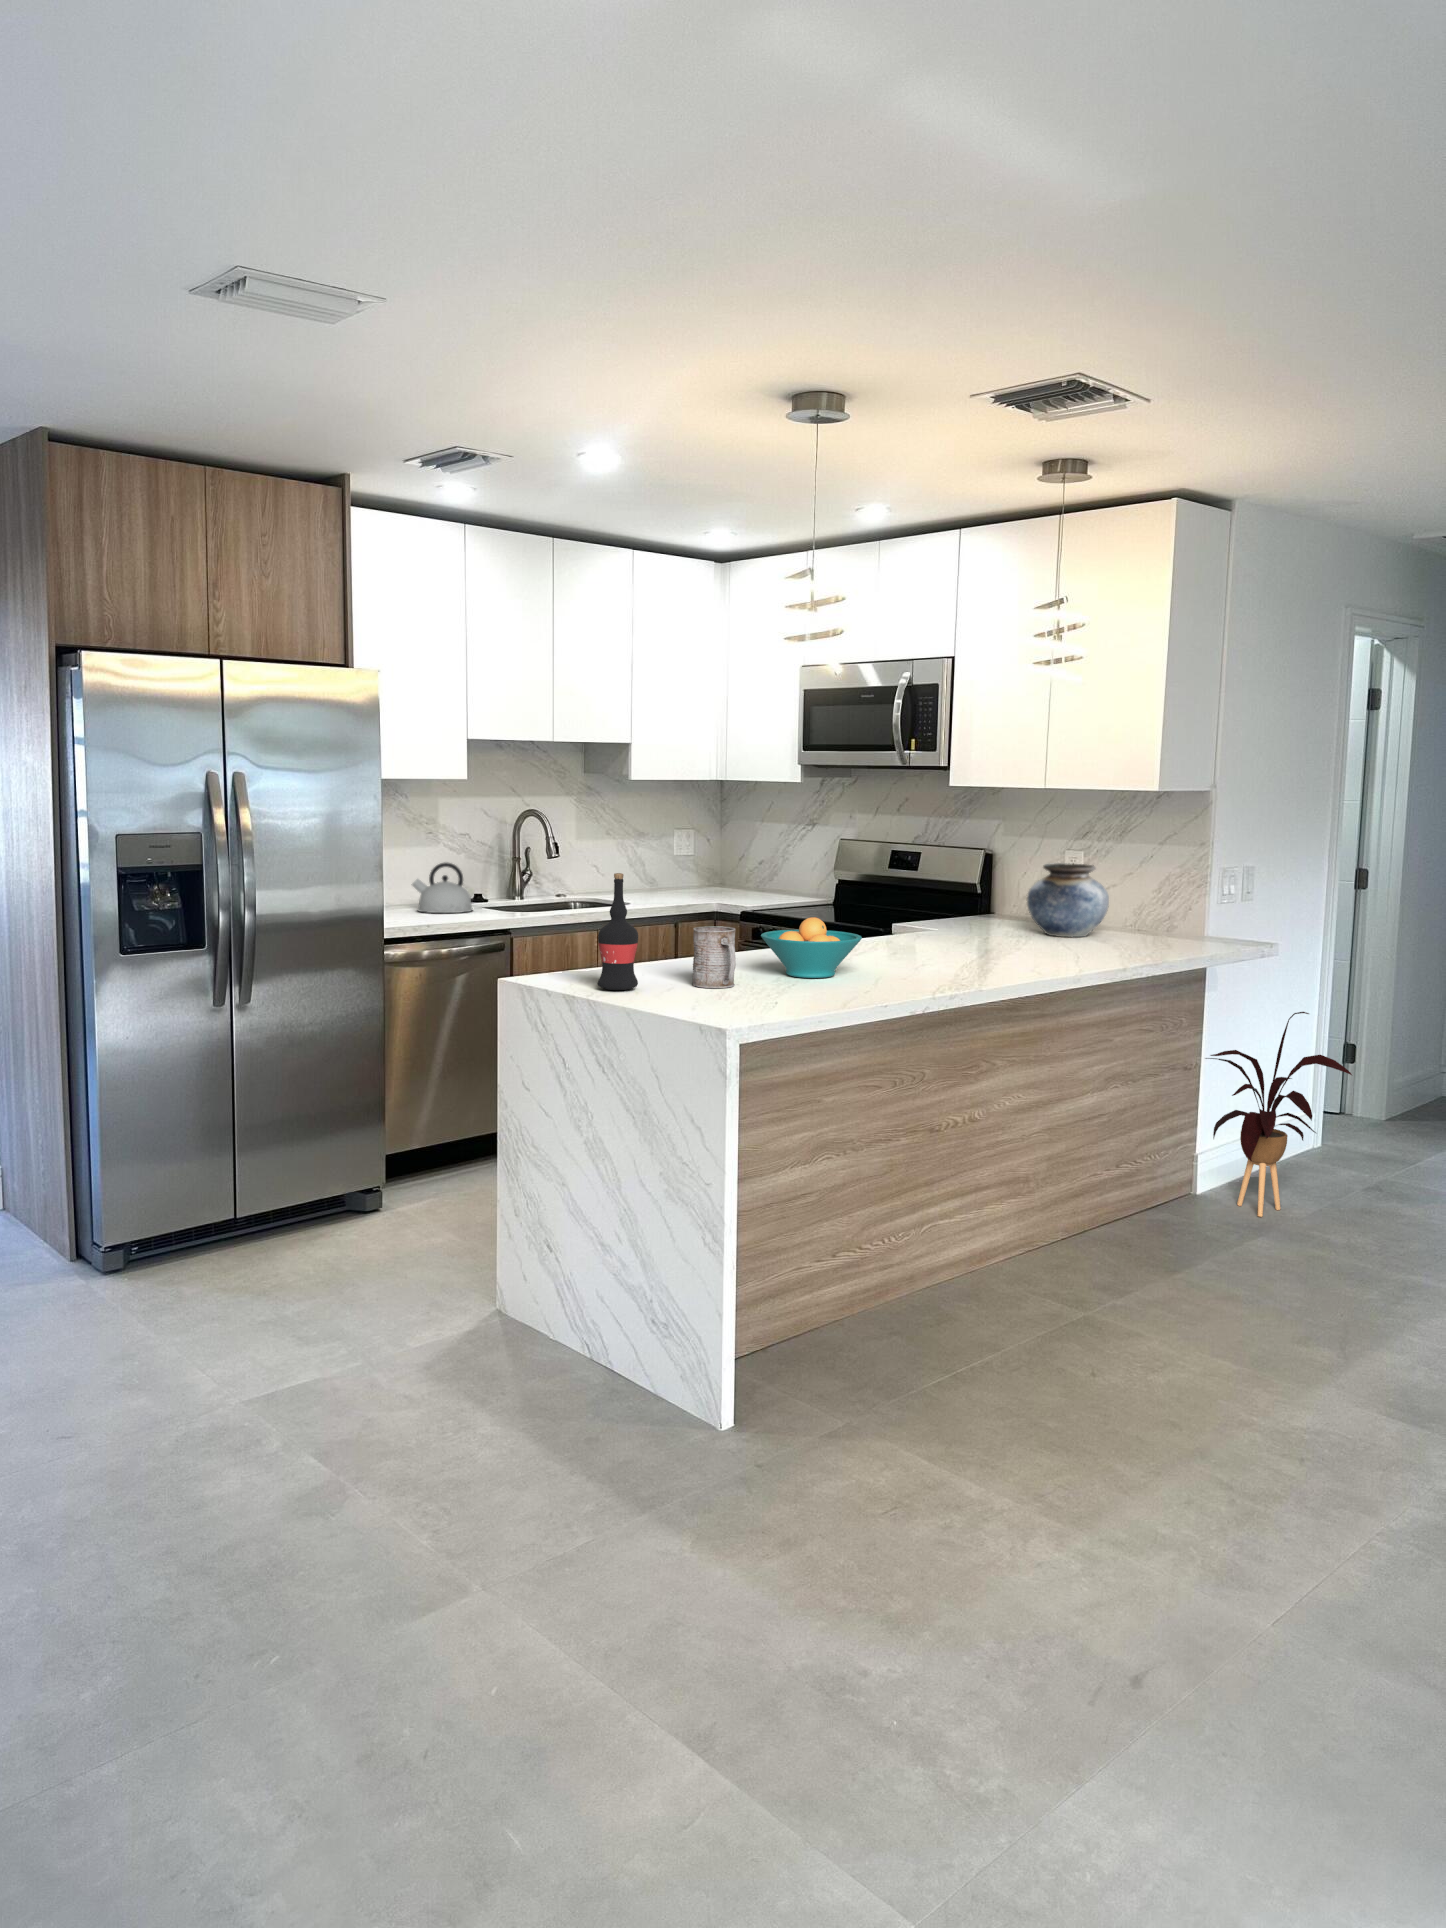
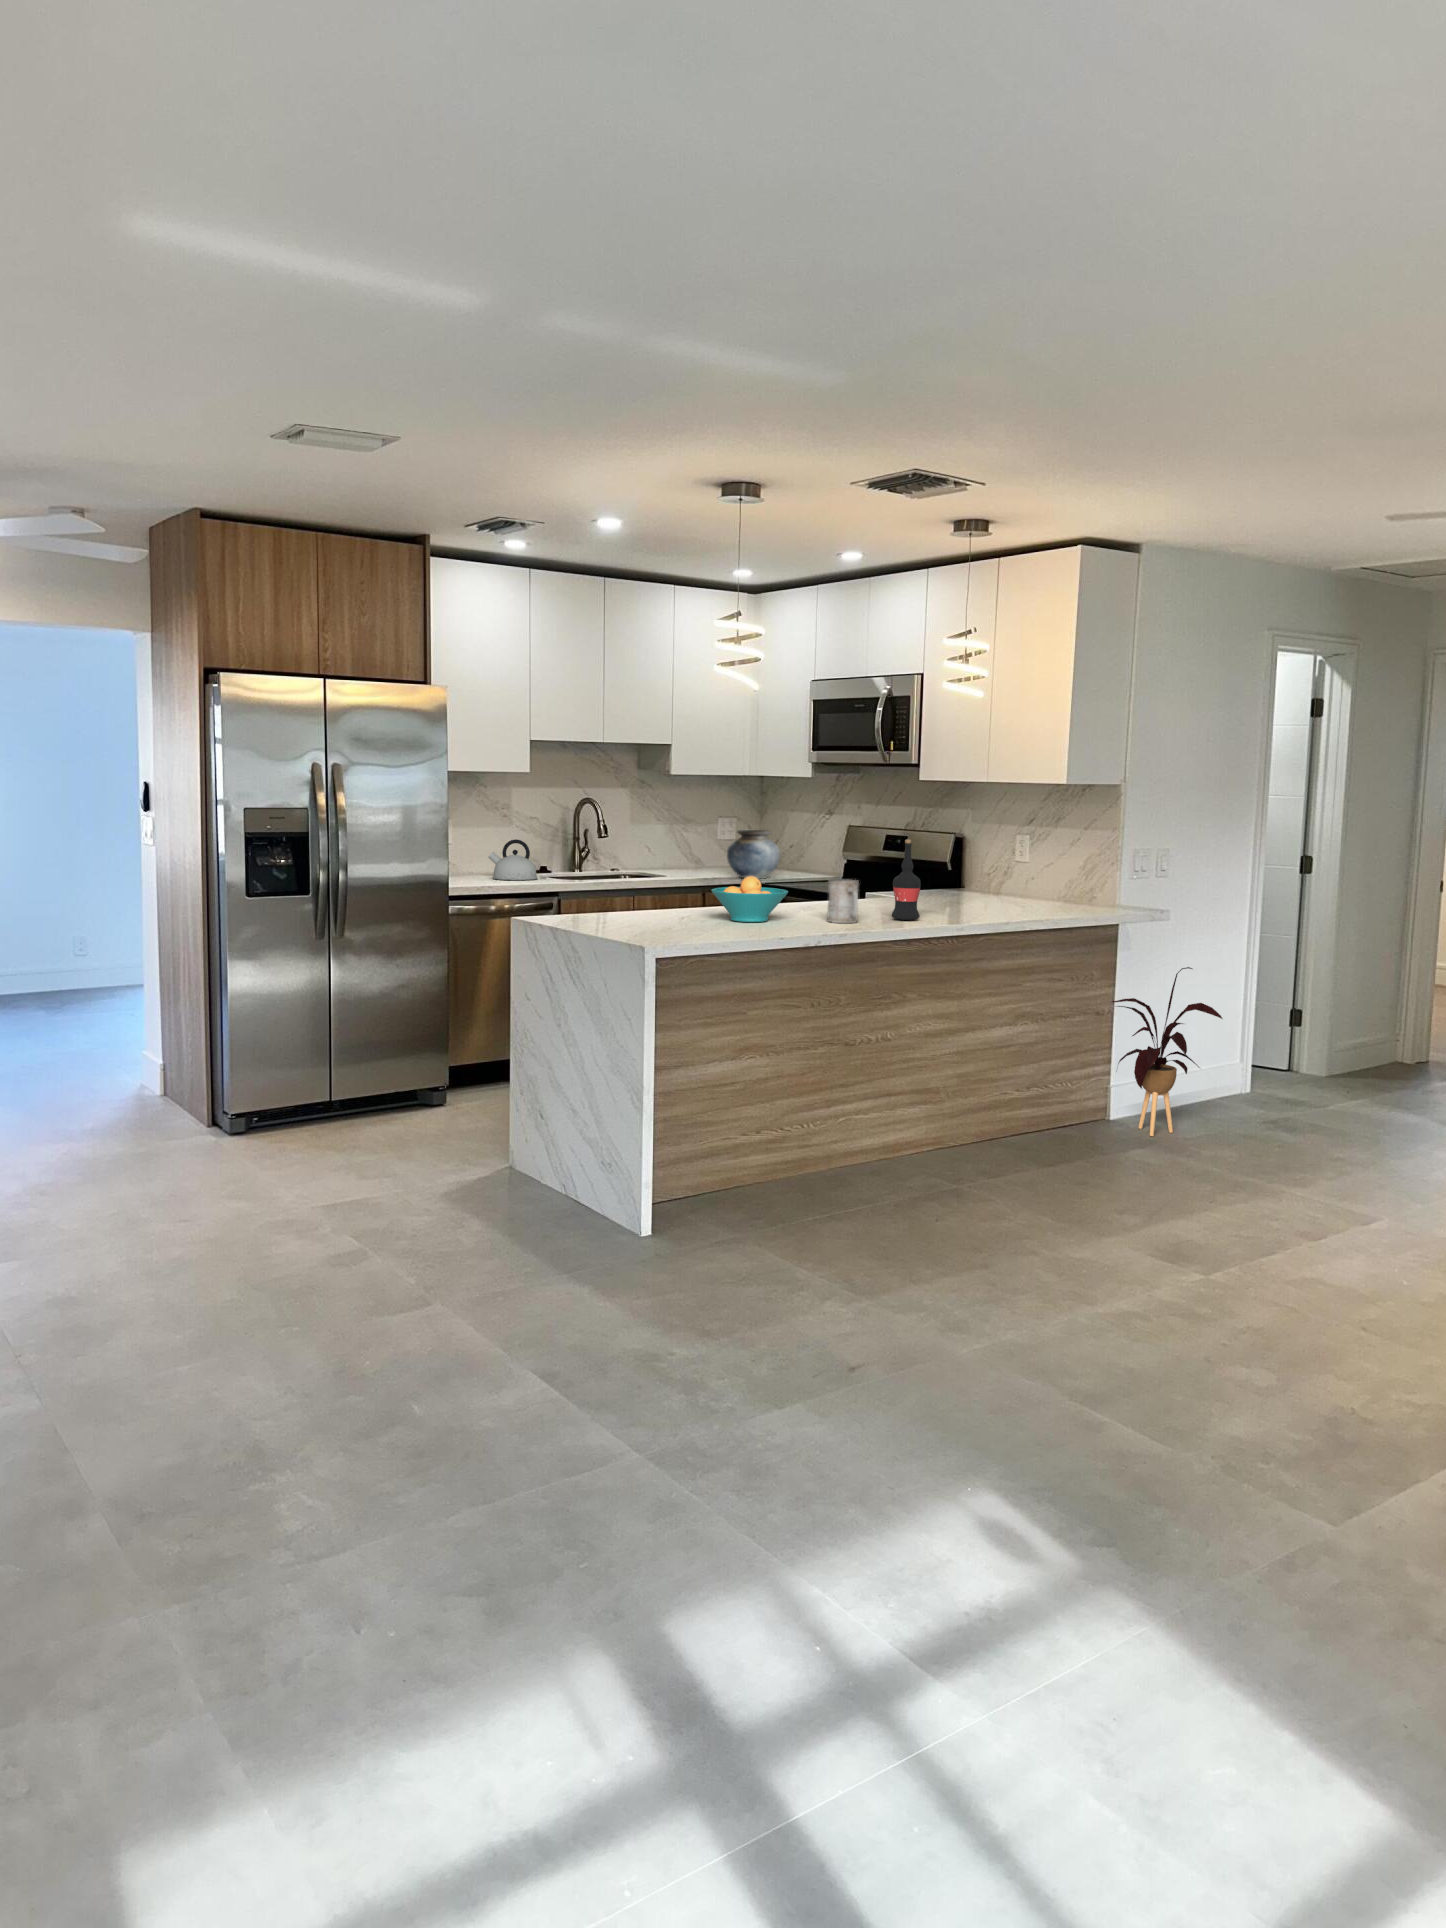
vase: present [1027,863,1109,937] -> present [727,830,780,879]
wine bottle: present [598,873,638,990] -> present [892,839,921,920]
mug: present [693,926,736,988] -> present [827,880,859,923]

